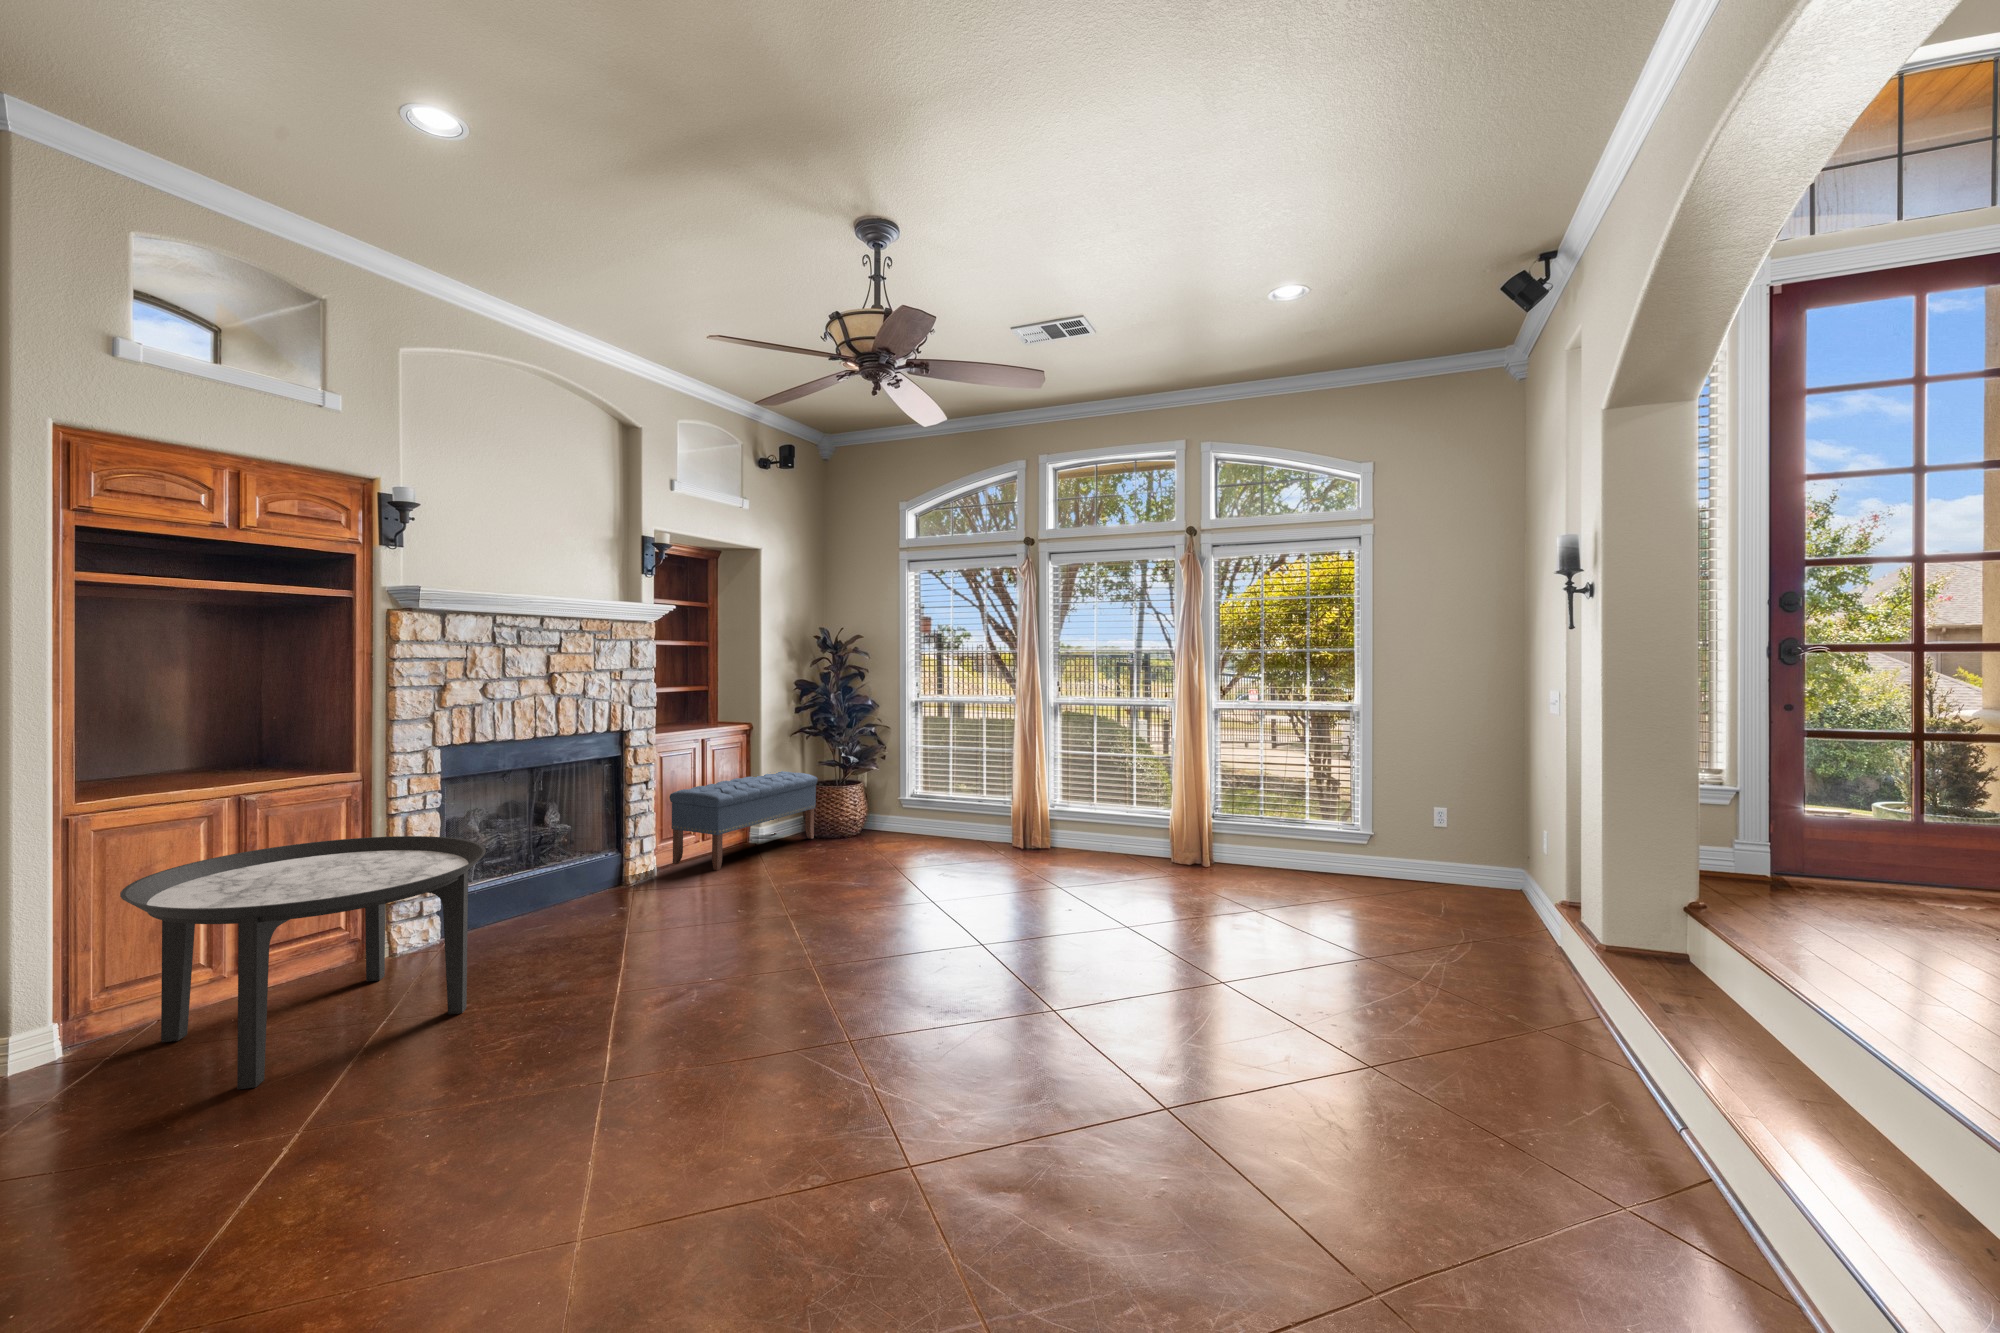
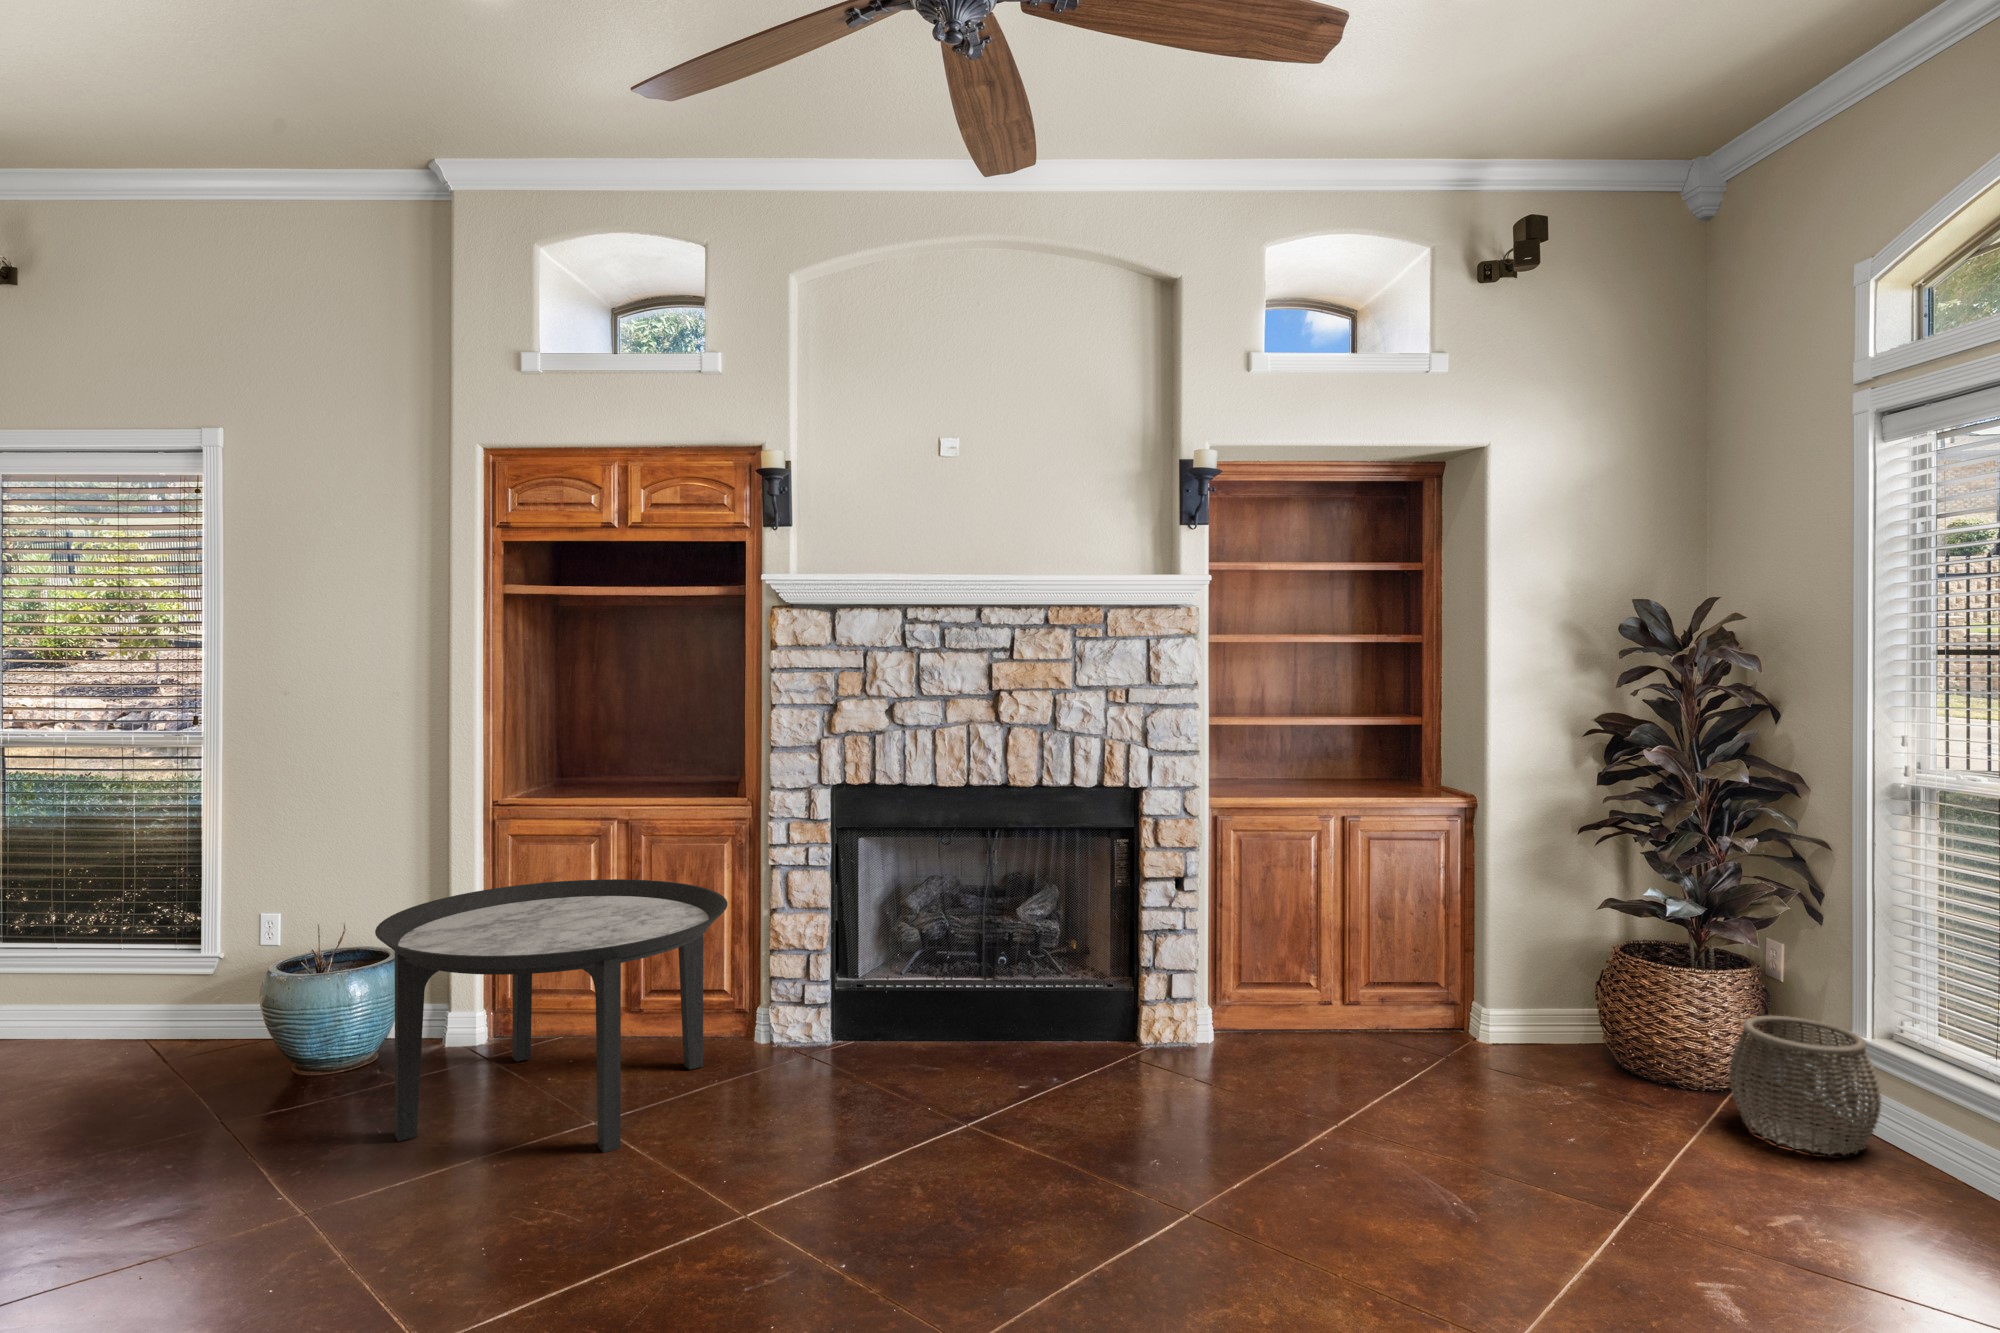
bench: present [670,771,818,871] -> none [1244,907,1595,1080]
woven basket: none [866,791,912,836] -> present [1729,1016,1881,1155]

